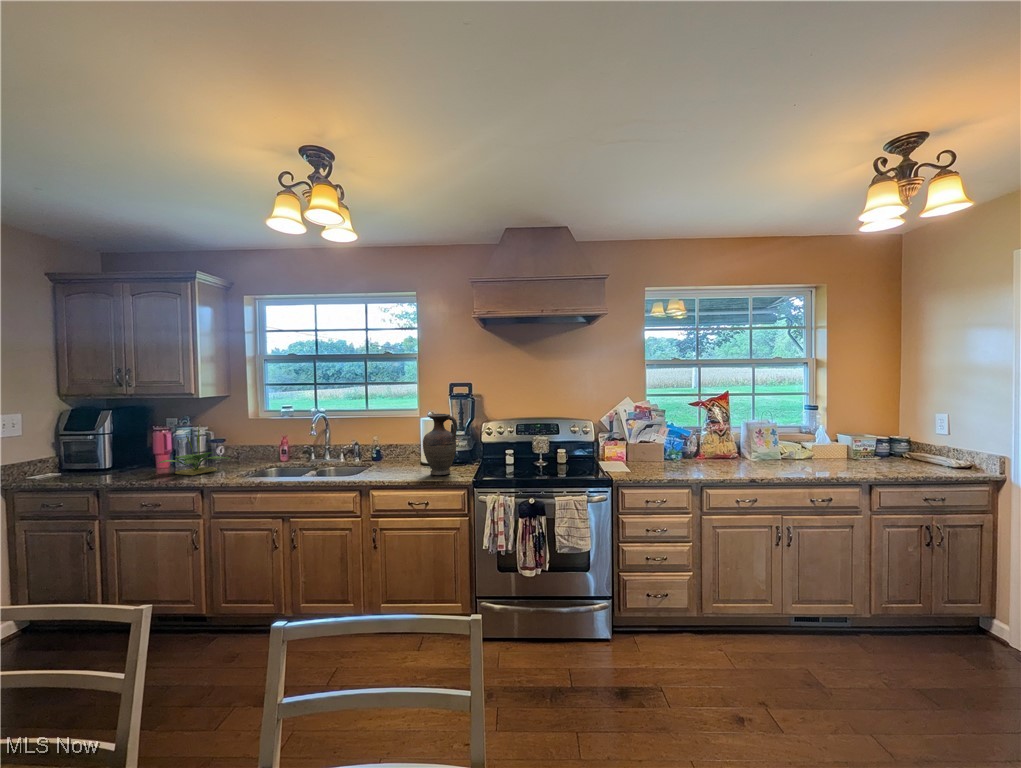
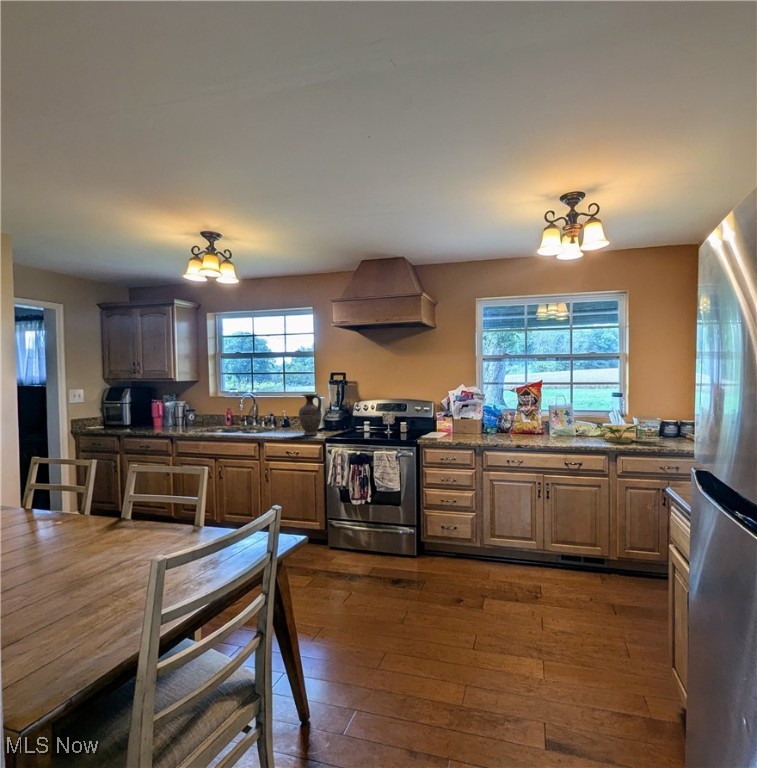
potted plant: present [159,427,230,475] -> present [596,407,643,443]

